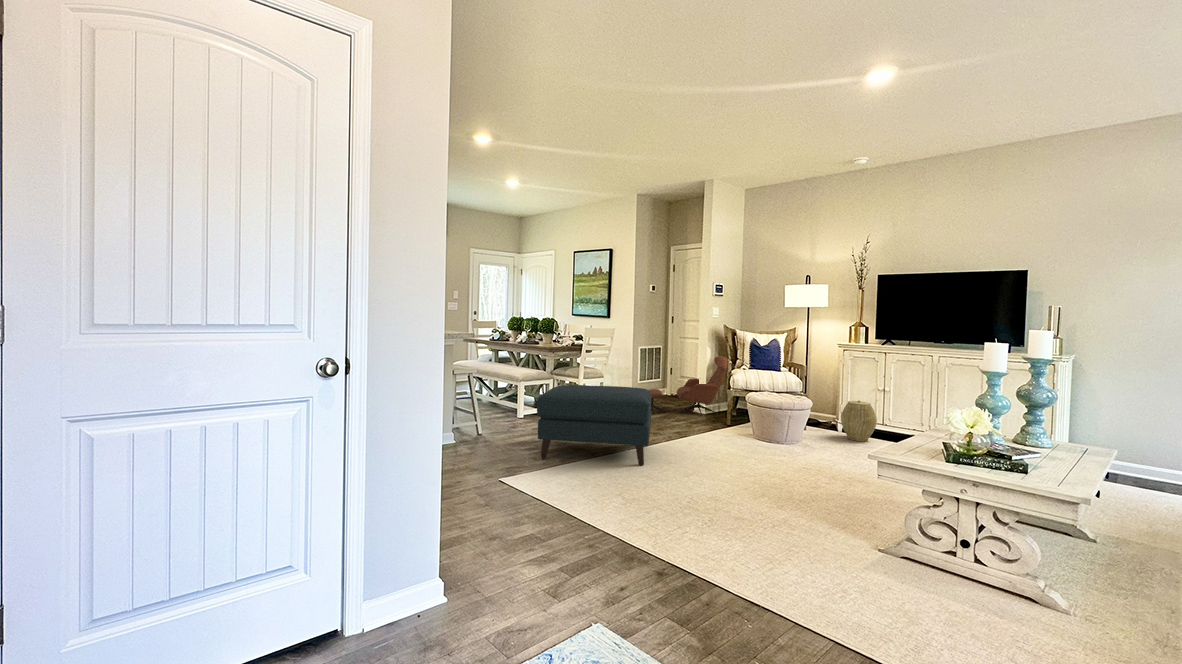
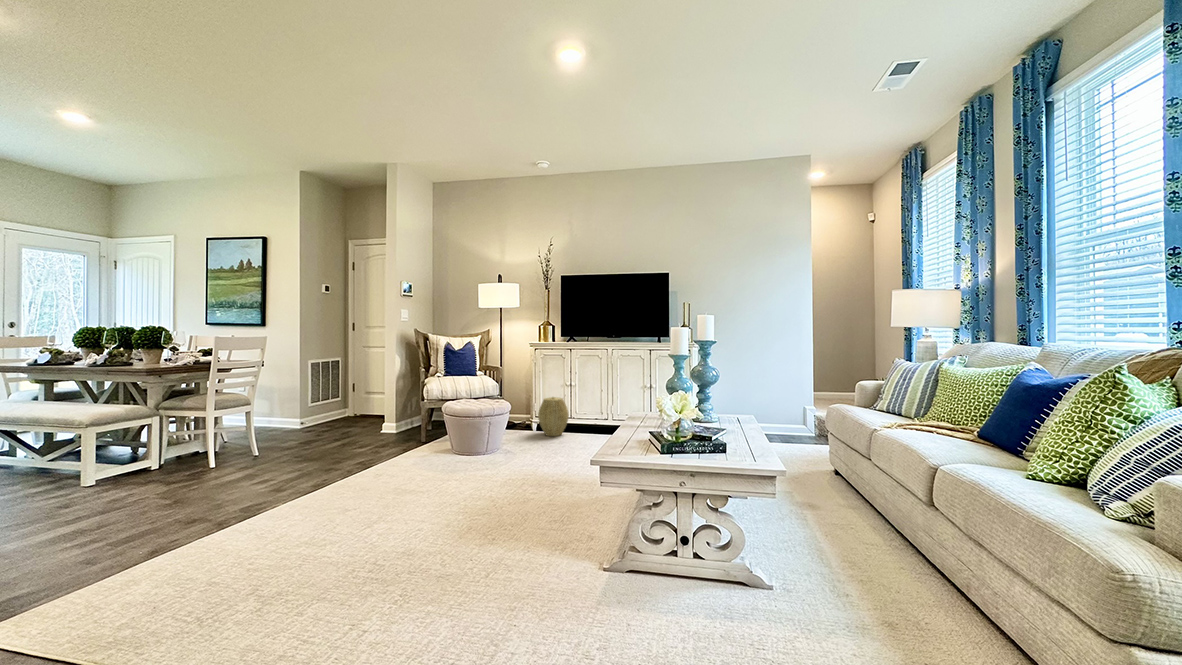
lounge chair: present [649,356,727,416] -> none [309,364,421,442]
ottoman: present [537,385,651,466] -> none [82,415,319,562]

